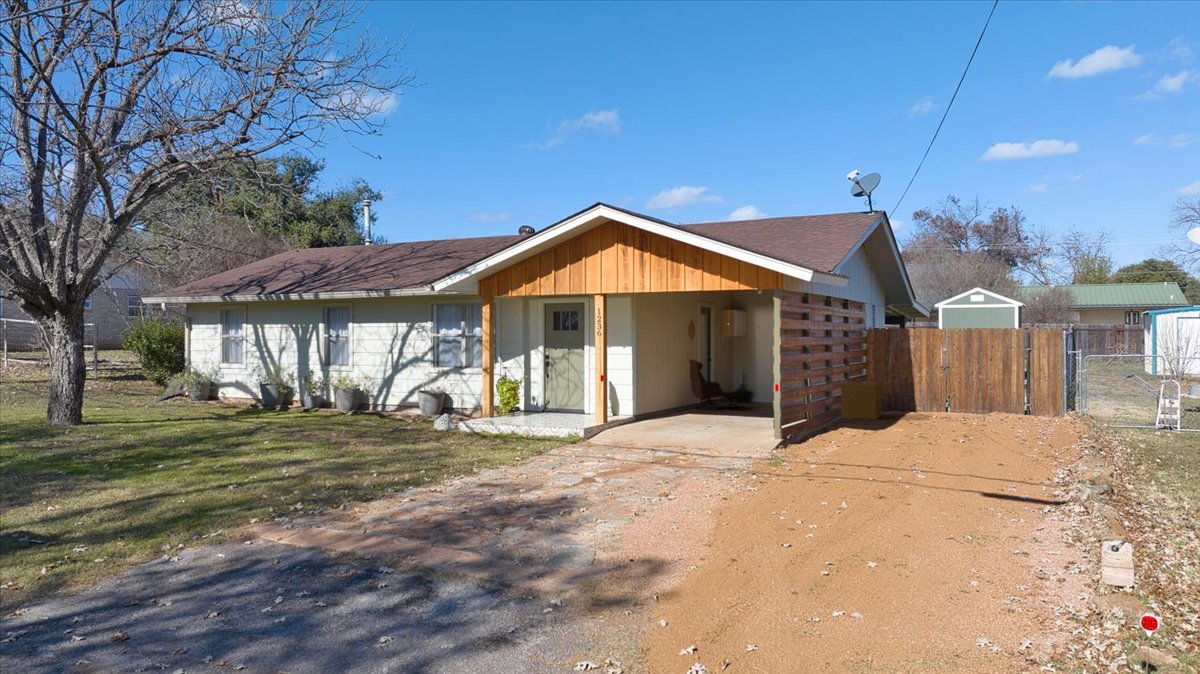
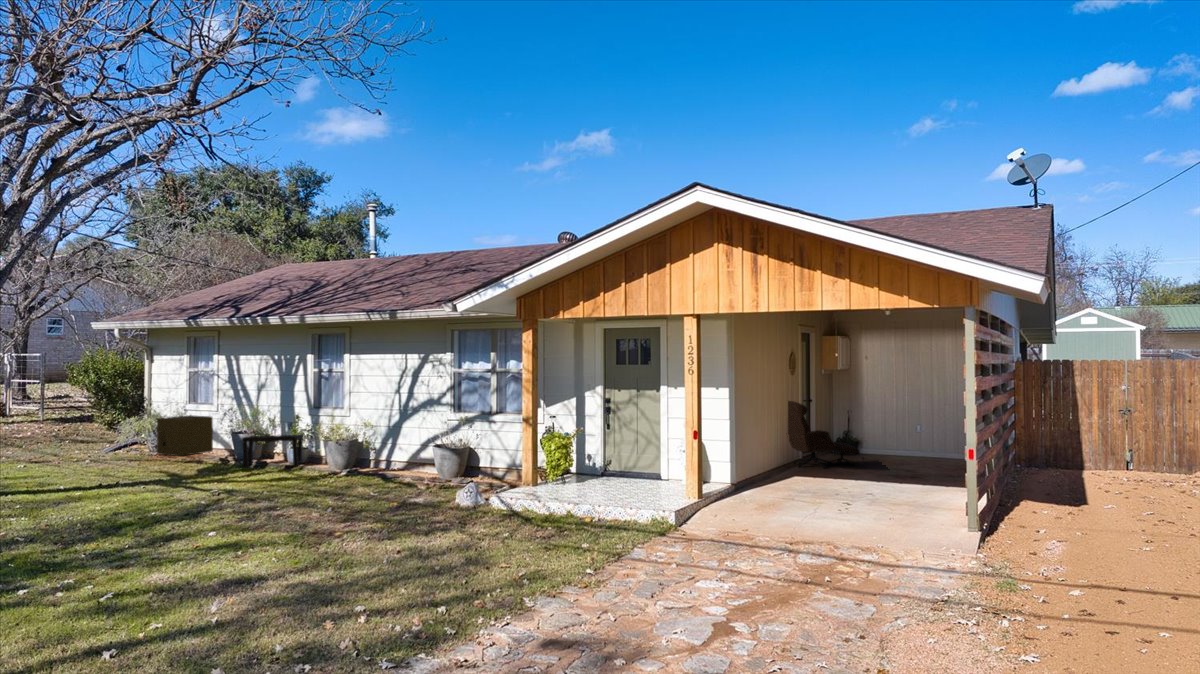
cardboard box: present [841,382,882,419] -> present [157,415,213,456]
bench: none [270,385,318,410] -> present [242,434,304,468]

